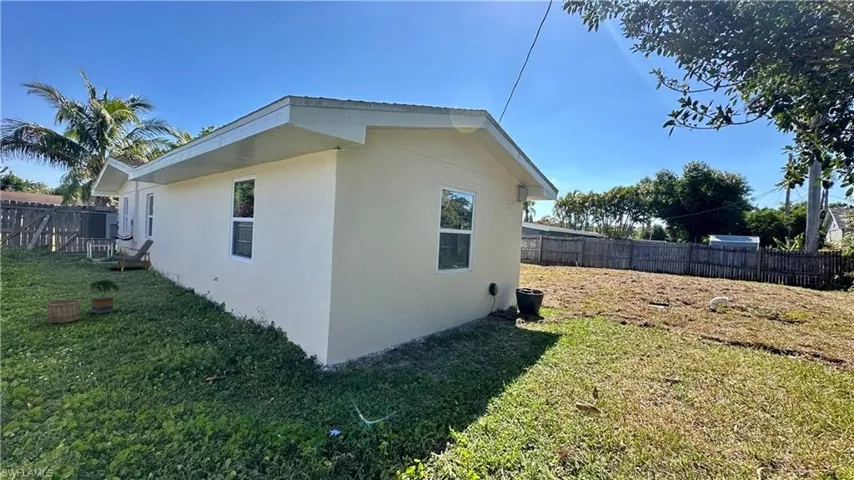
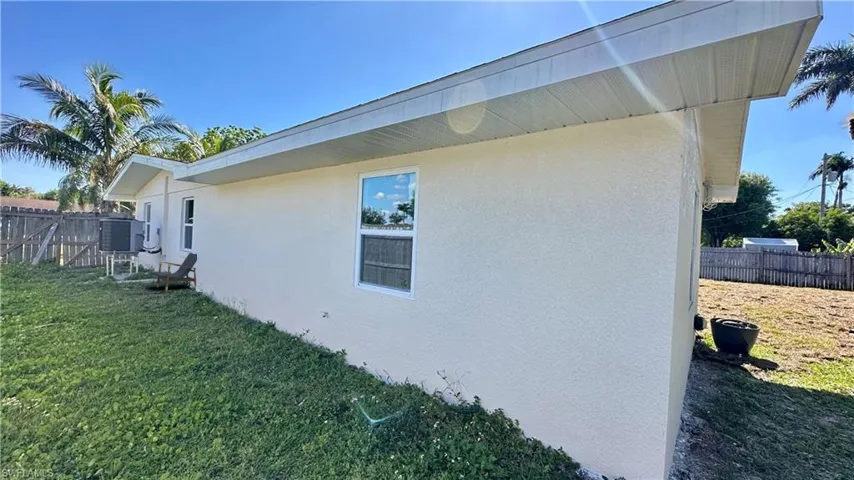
potted tree: present [90,280,119,314] -> none [190,310,228,356]
wooden bucket: present [46,299,80,323] -> none [152,339,193,374]

